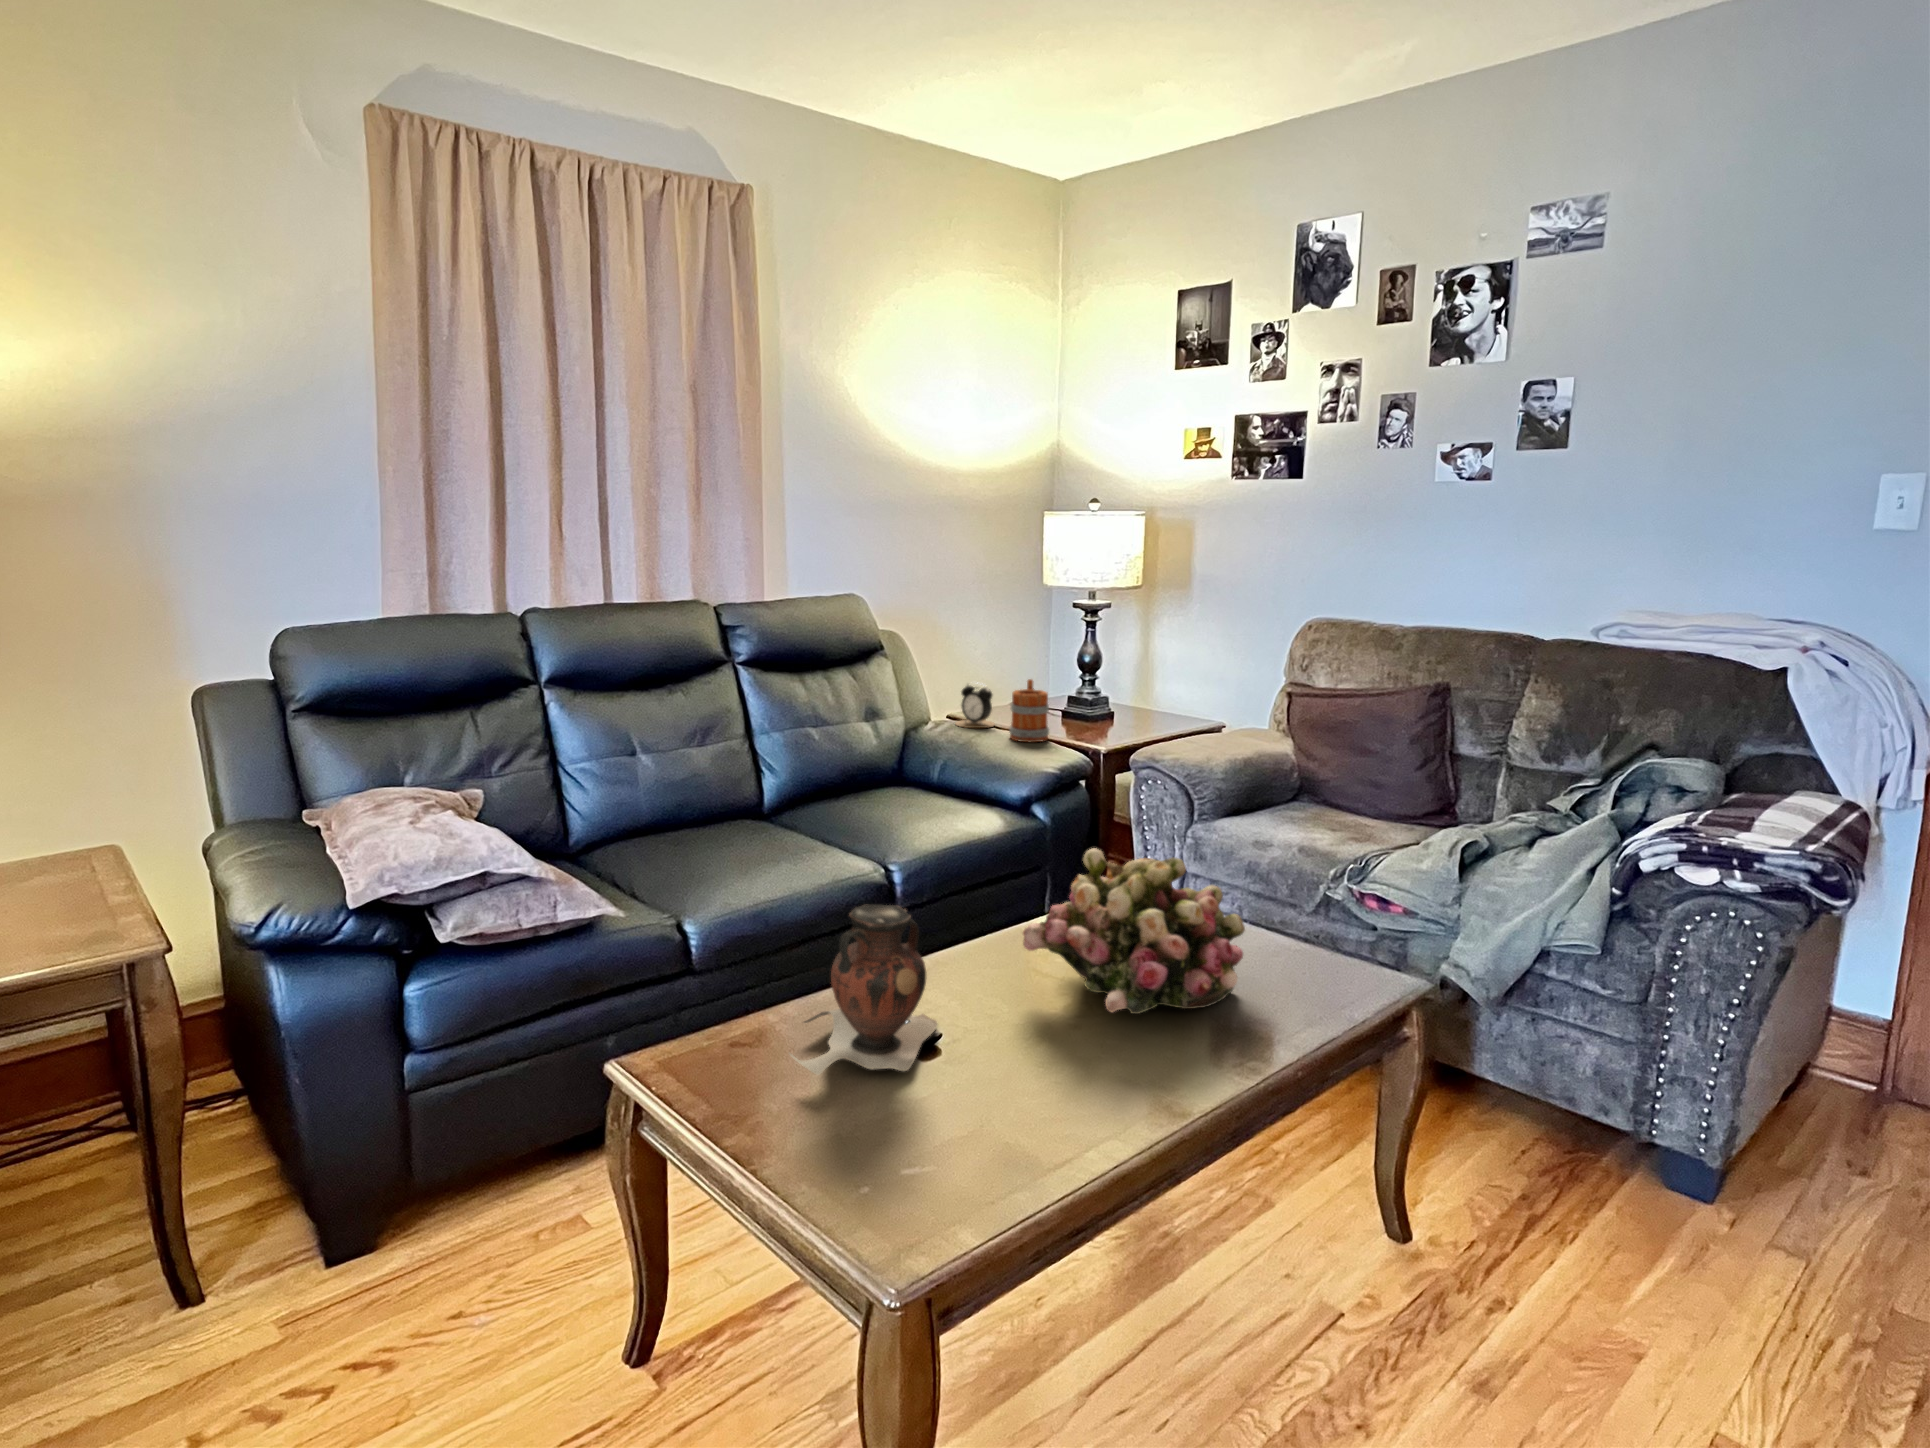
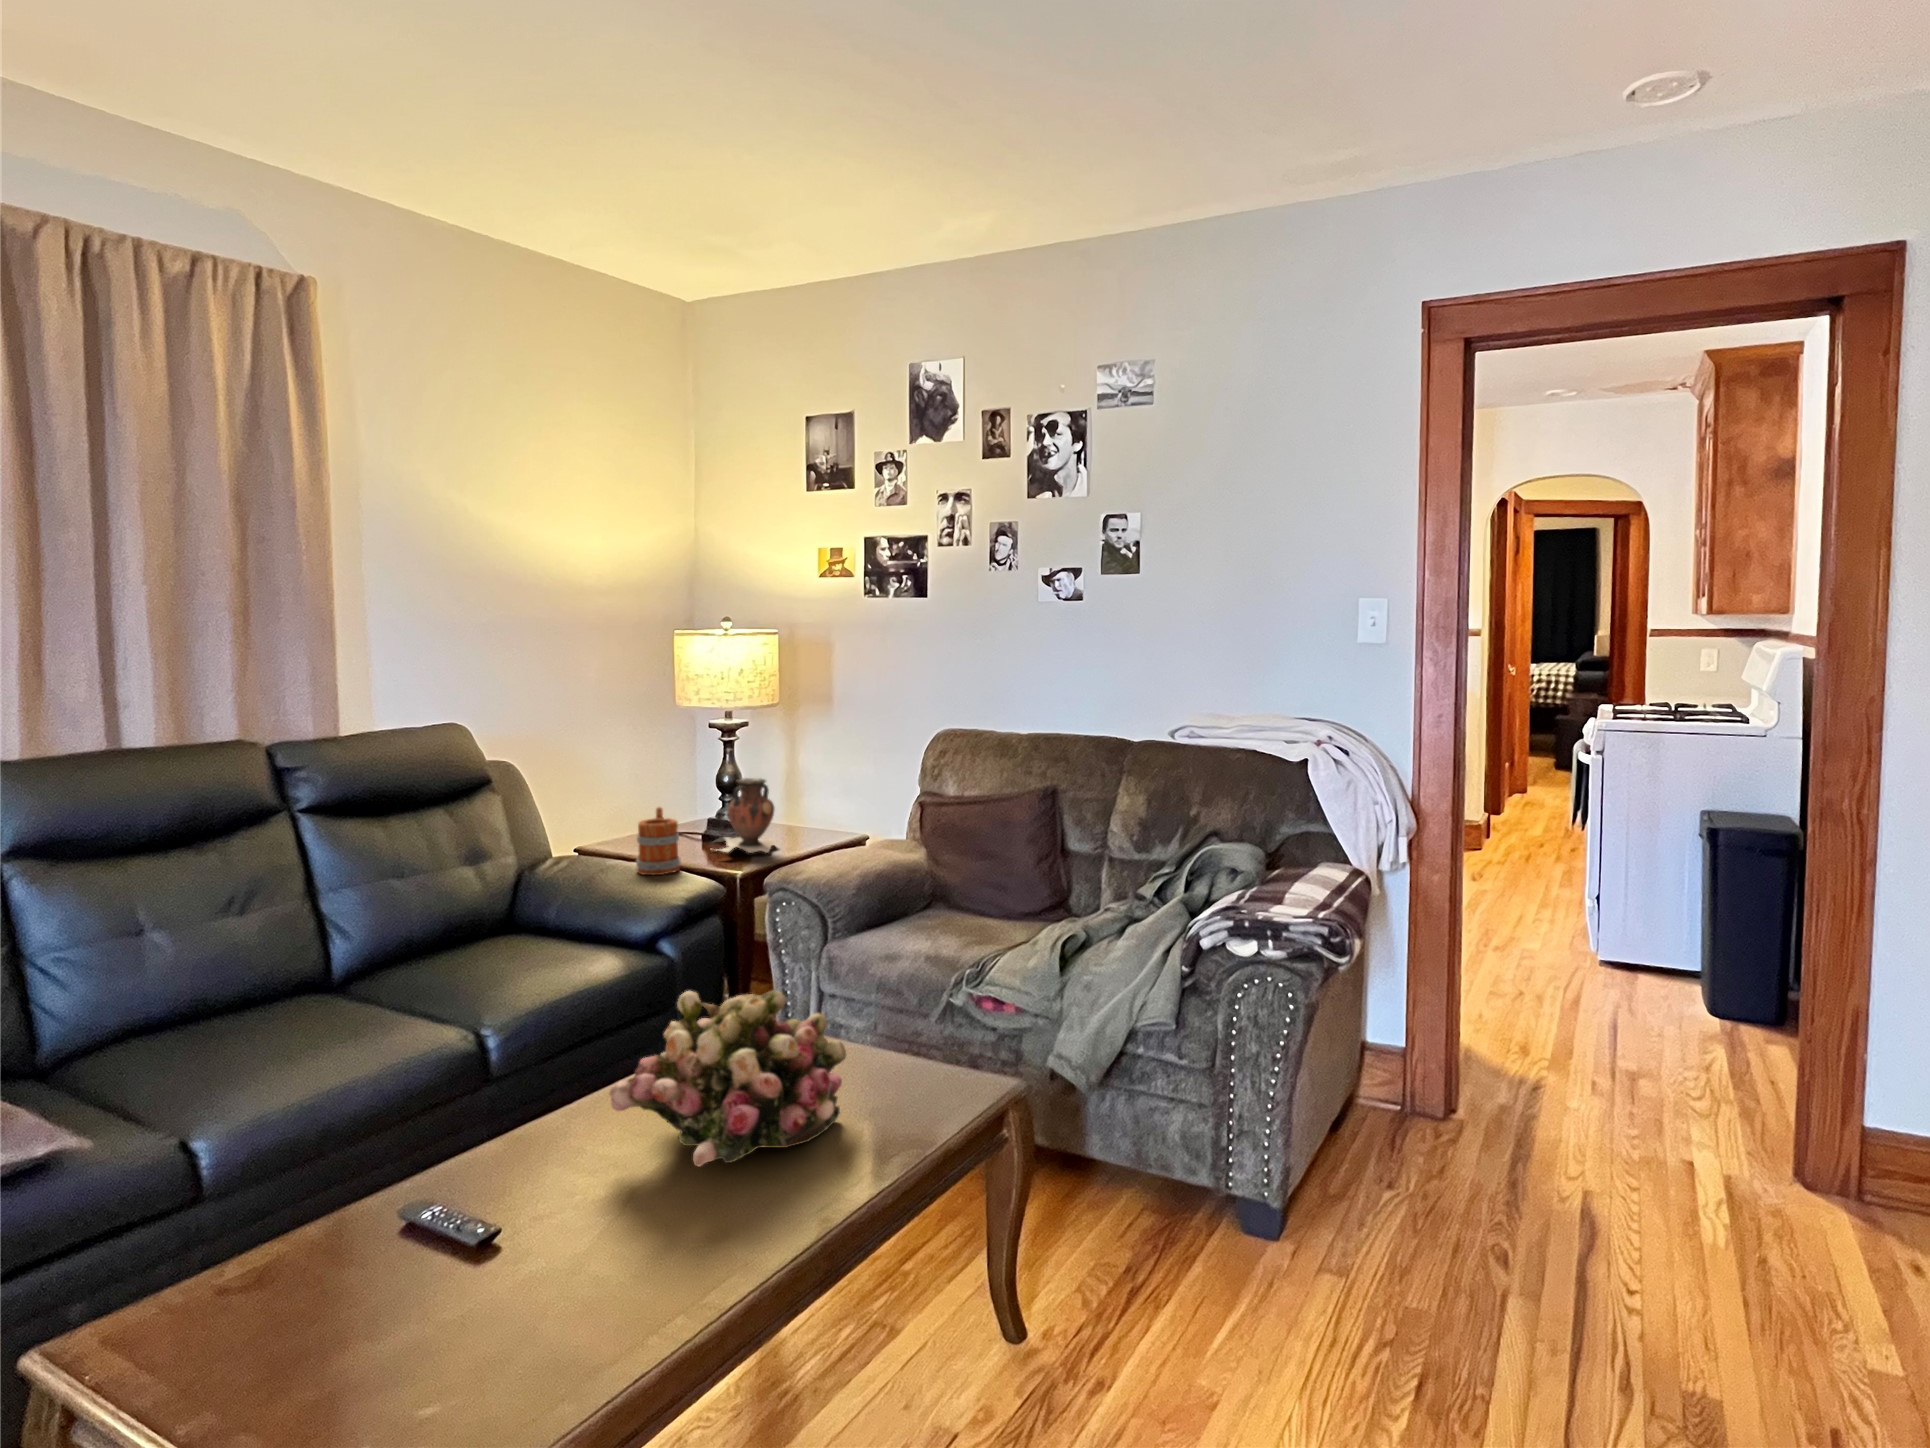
alarm clock: present [955,685,995,728] -> none [578,814,623,864]
vase: present [790,905,938,1075] -> present [712,778,775,853]

